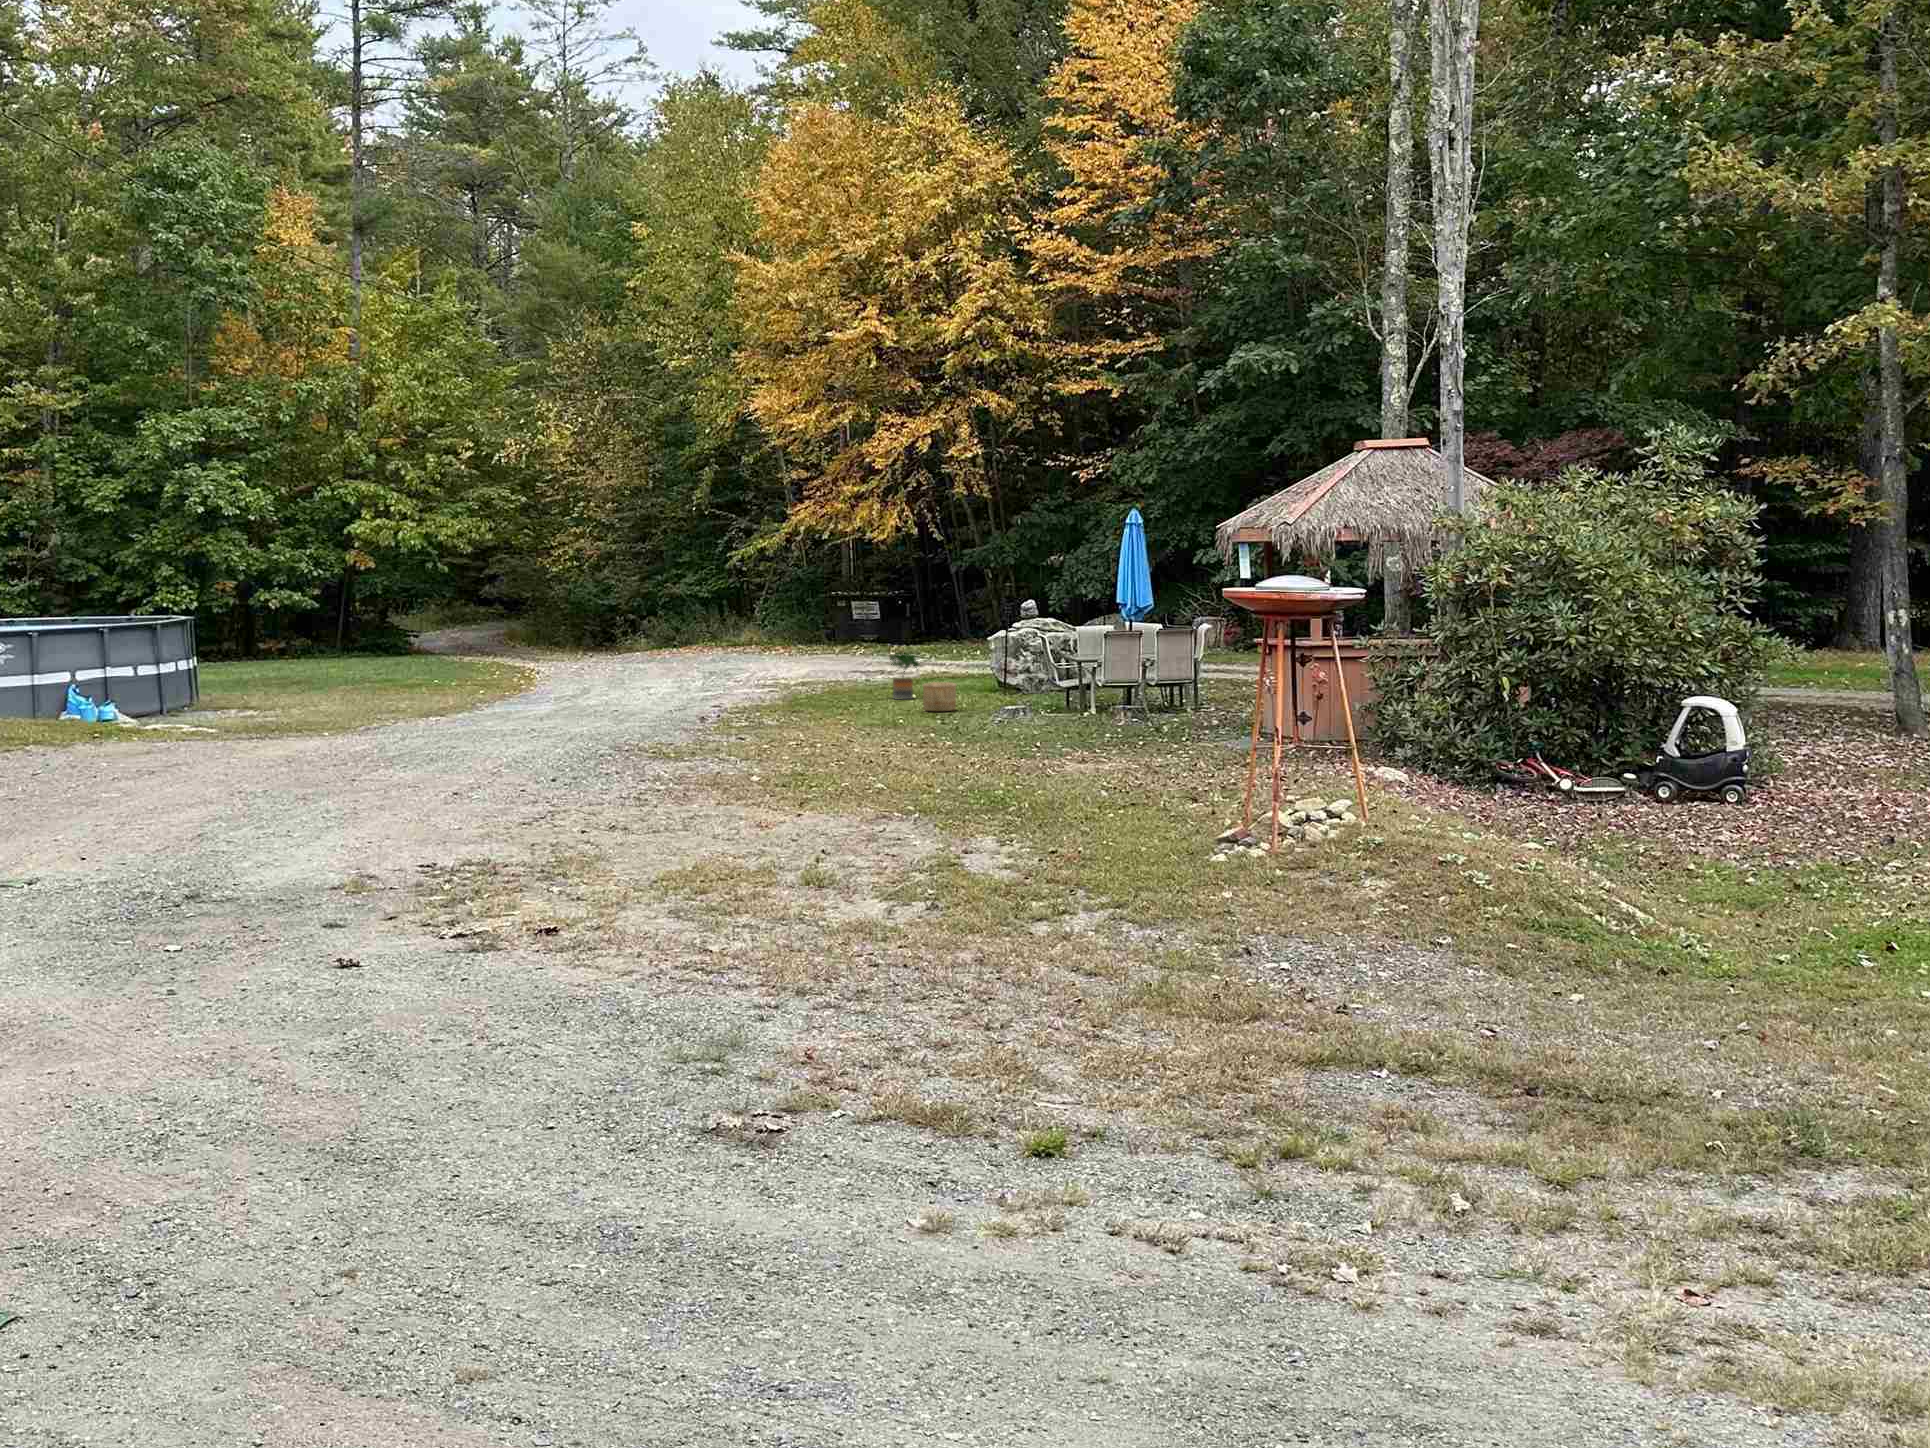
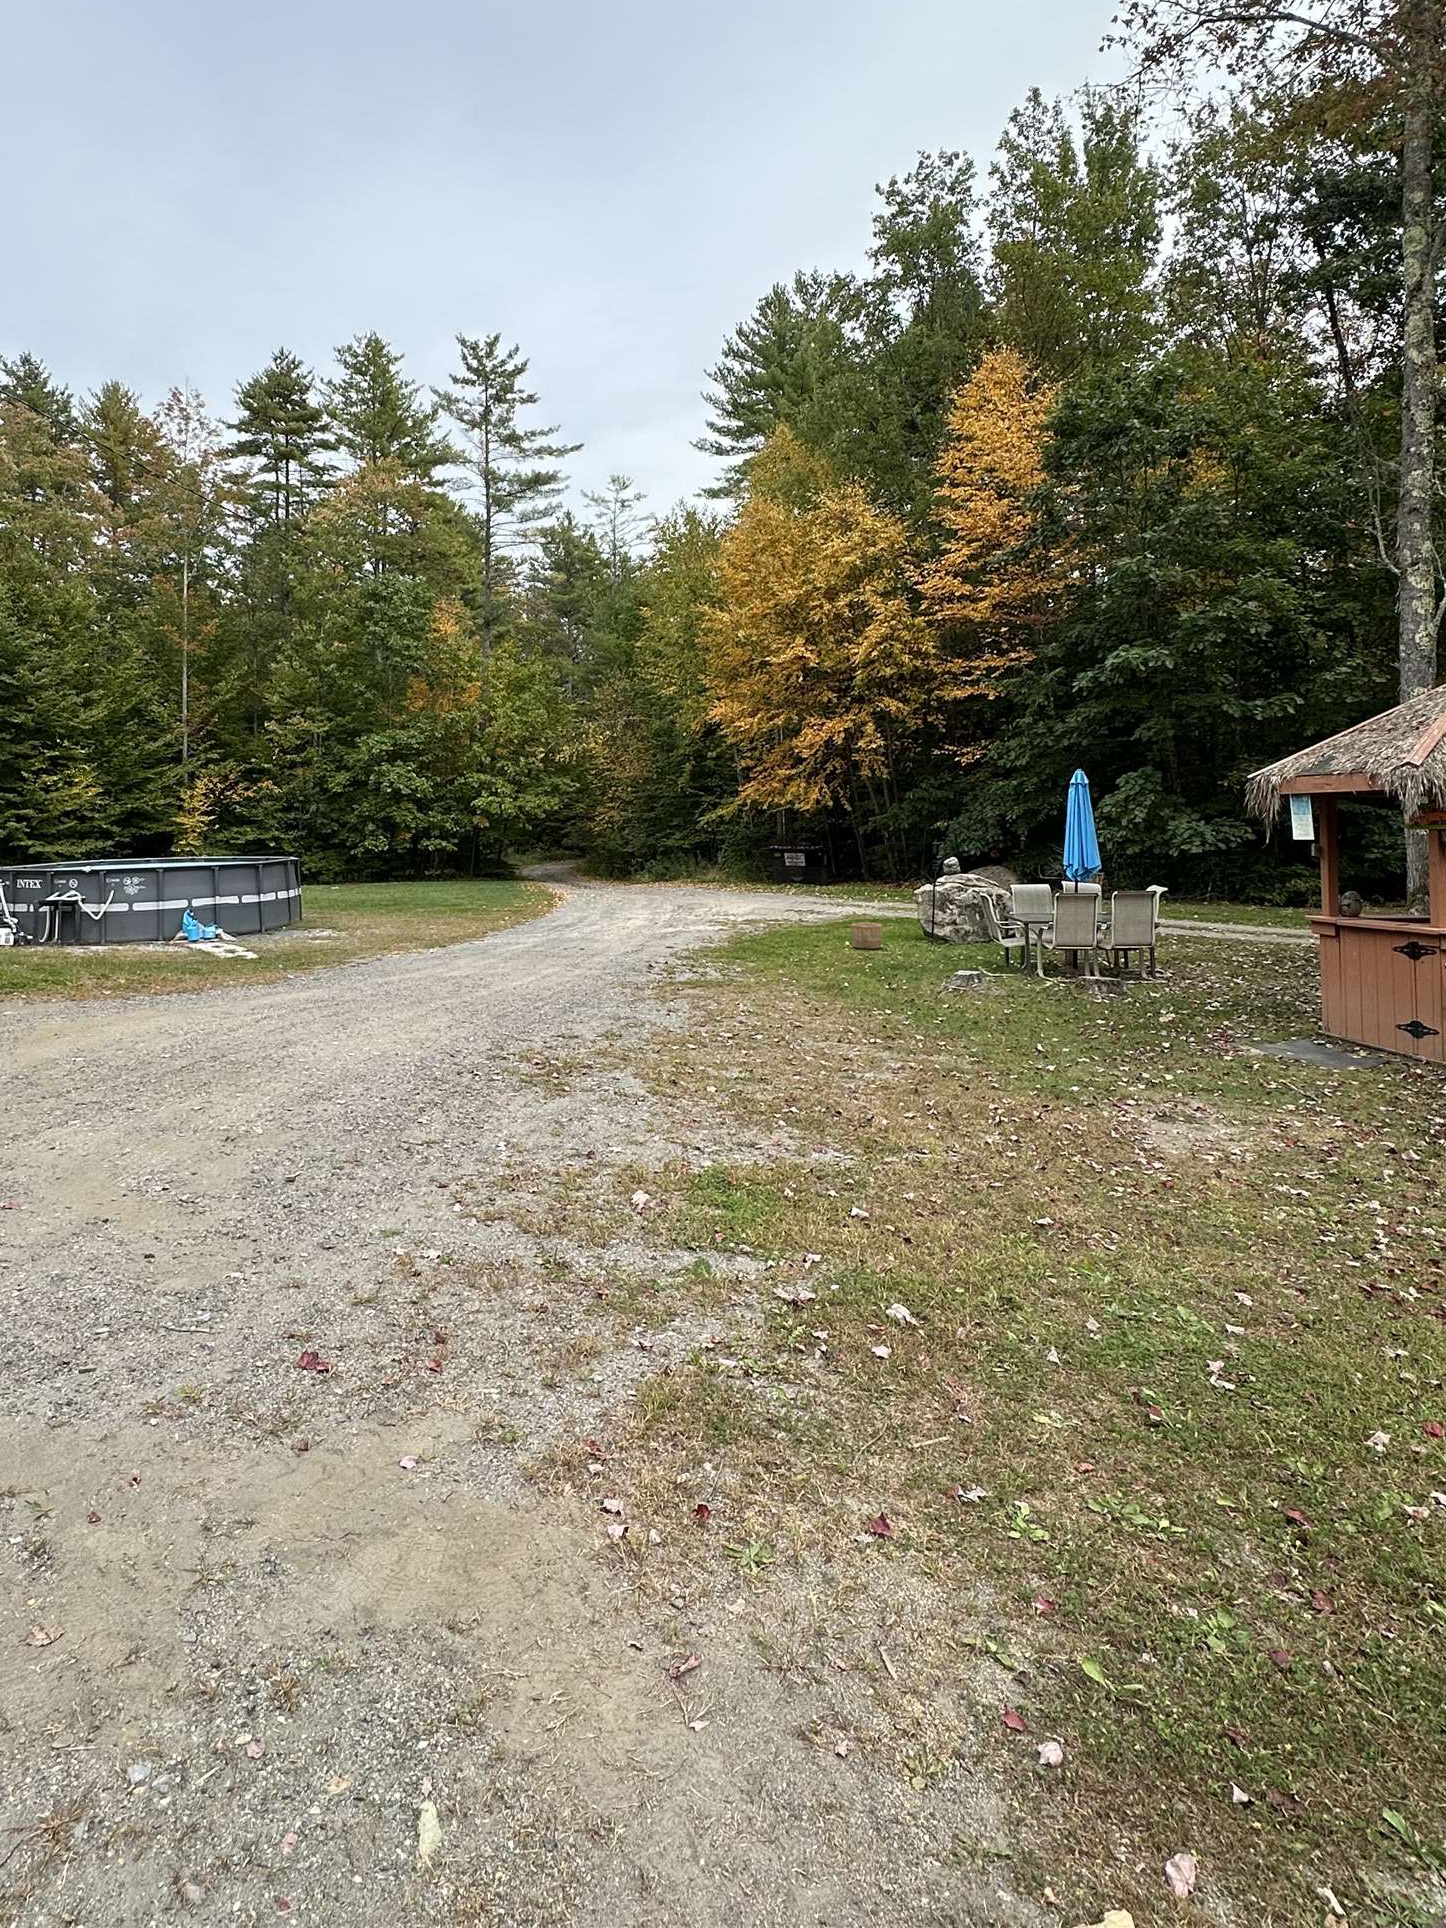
potted tree: present [890,653,920,699] -> none [819,894,847,933]

